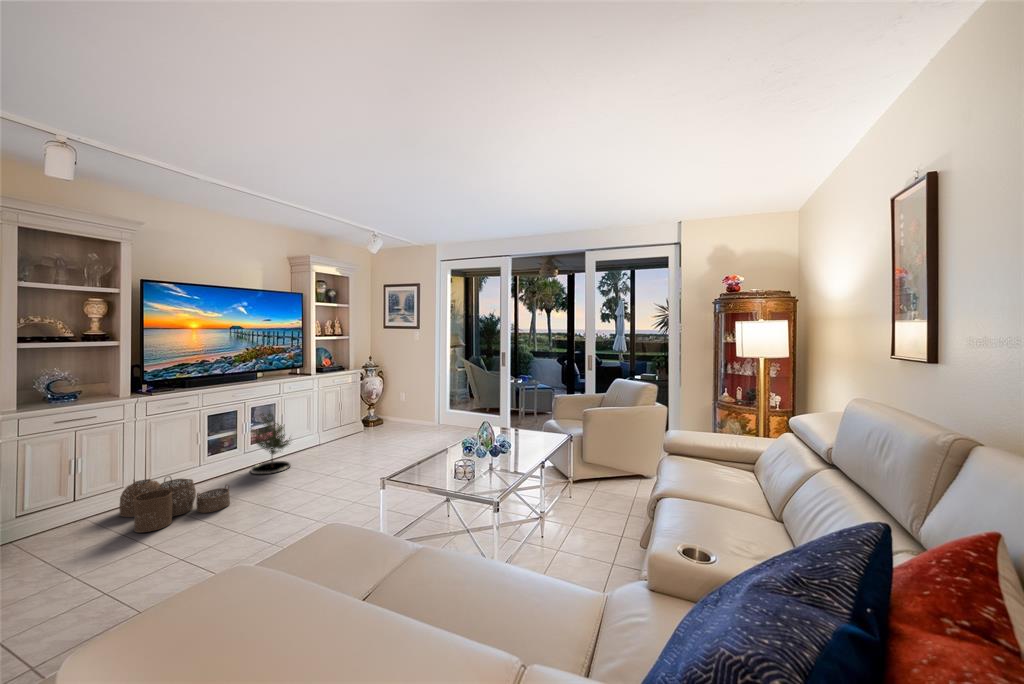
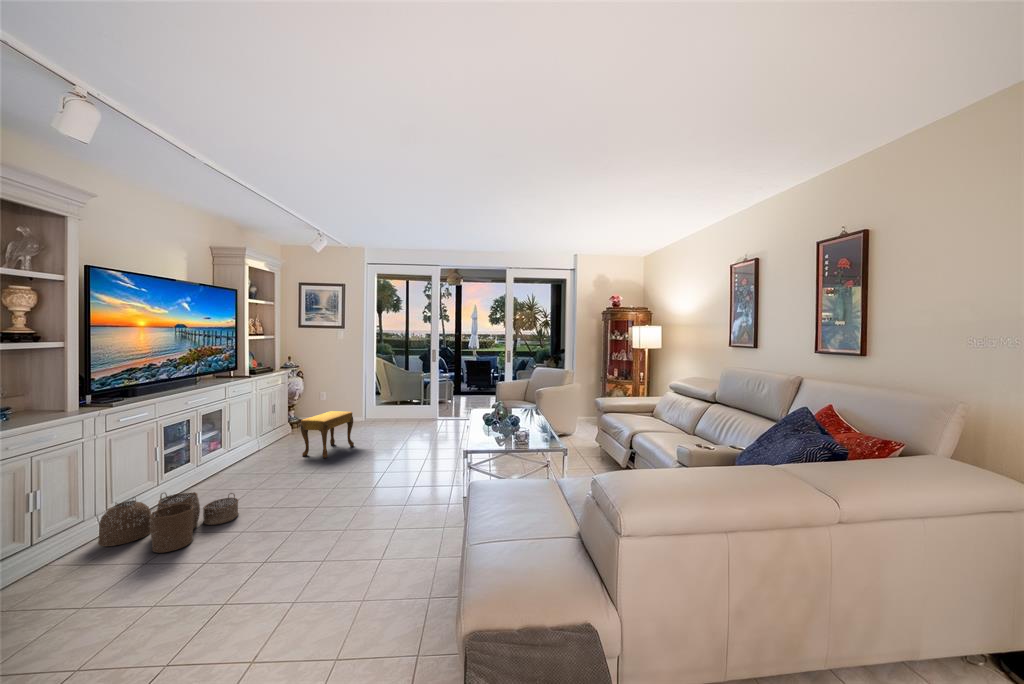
footstool: none [344,411,398,458] -> present [301,411,354,458]
potted tree: present [251,413,290,474] -> none [207,412,263,486]

